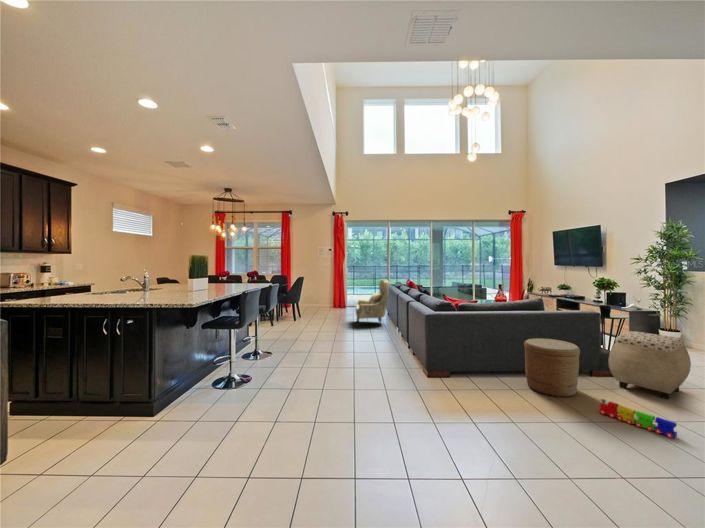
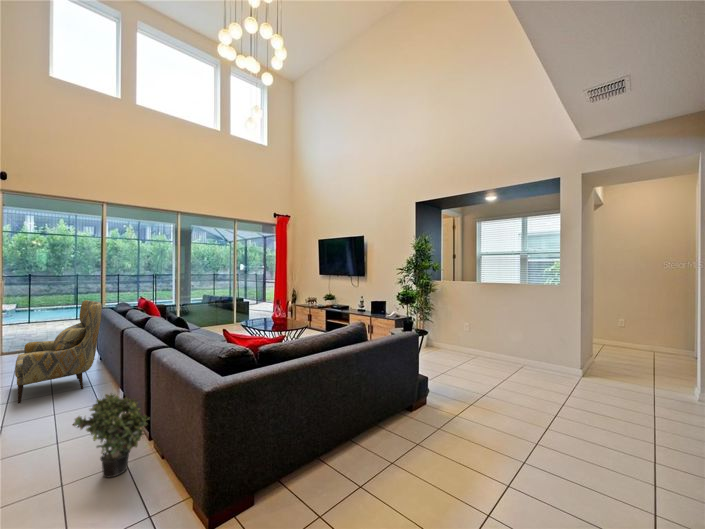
potted plant: none [380,320,408,356] -> present [73,394,149,478]
ottoman: present [608,331,691,400] -> none [445,351,517,431]
woven basket: present [524,338,580,397] -> none [372,383,447,484]
toy train: present [599,399,677,438] -> none [493,474,592,516]

